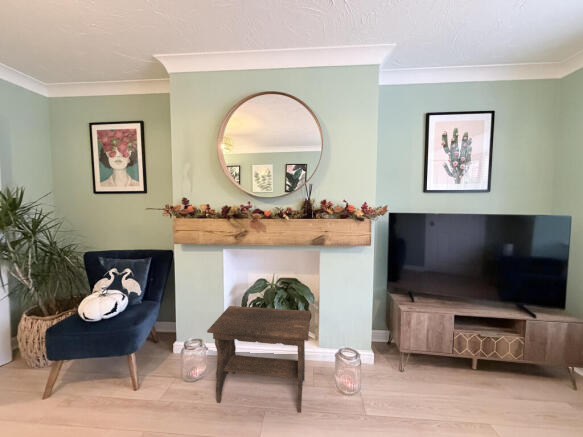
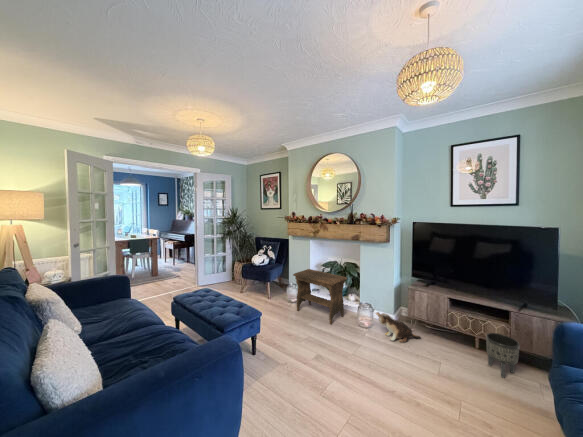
planter: none [509,349,554,410] -> present [486,333,520,378]
plush toy: none [379,363,423,406] -> present [376,312,421,342]

